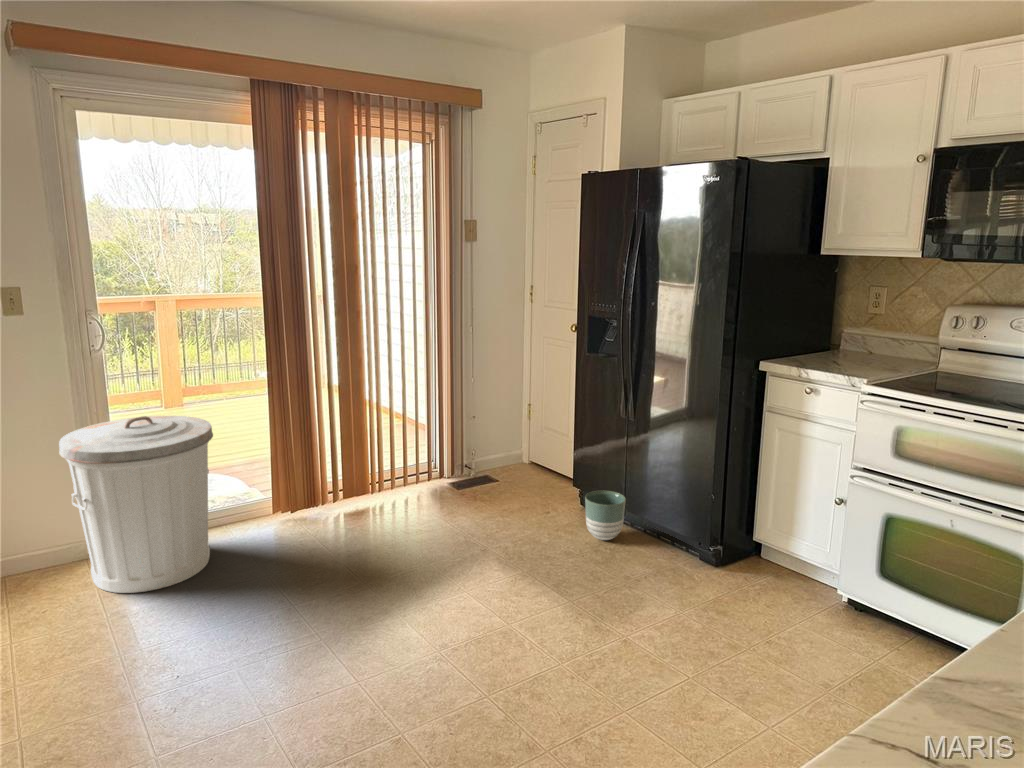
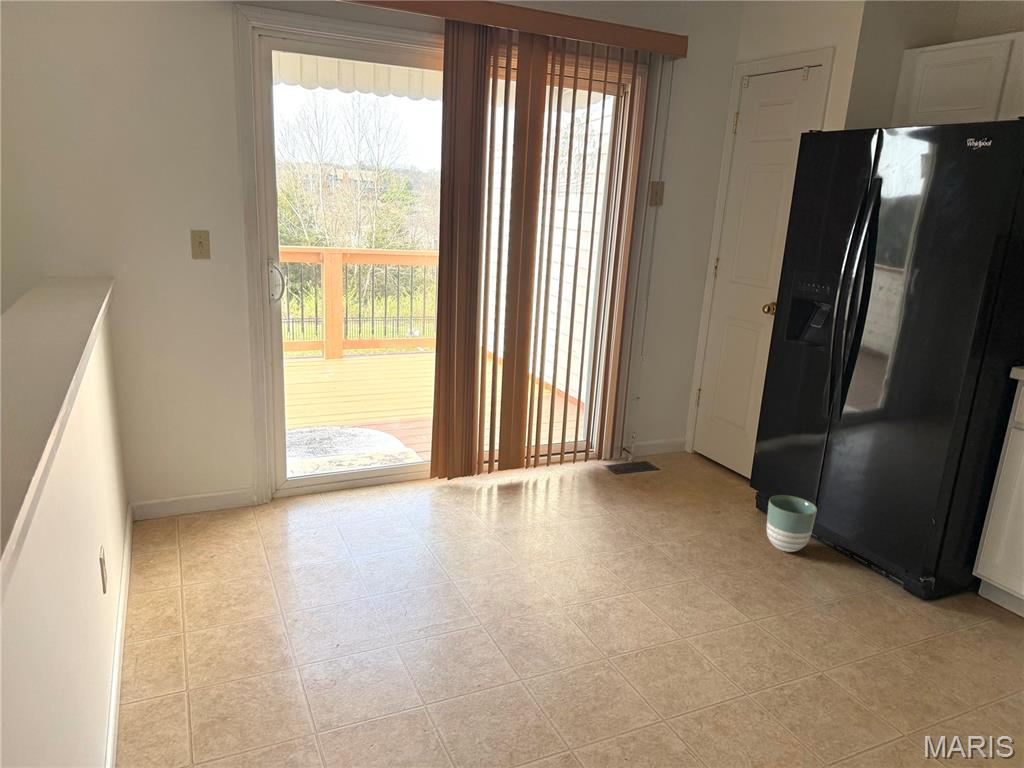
trash can: present [59,416,213,593] -> none [242,369,384,544]

